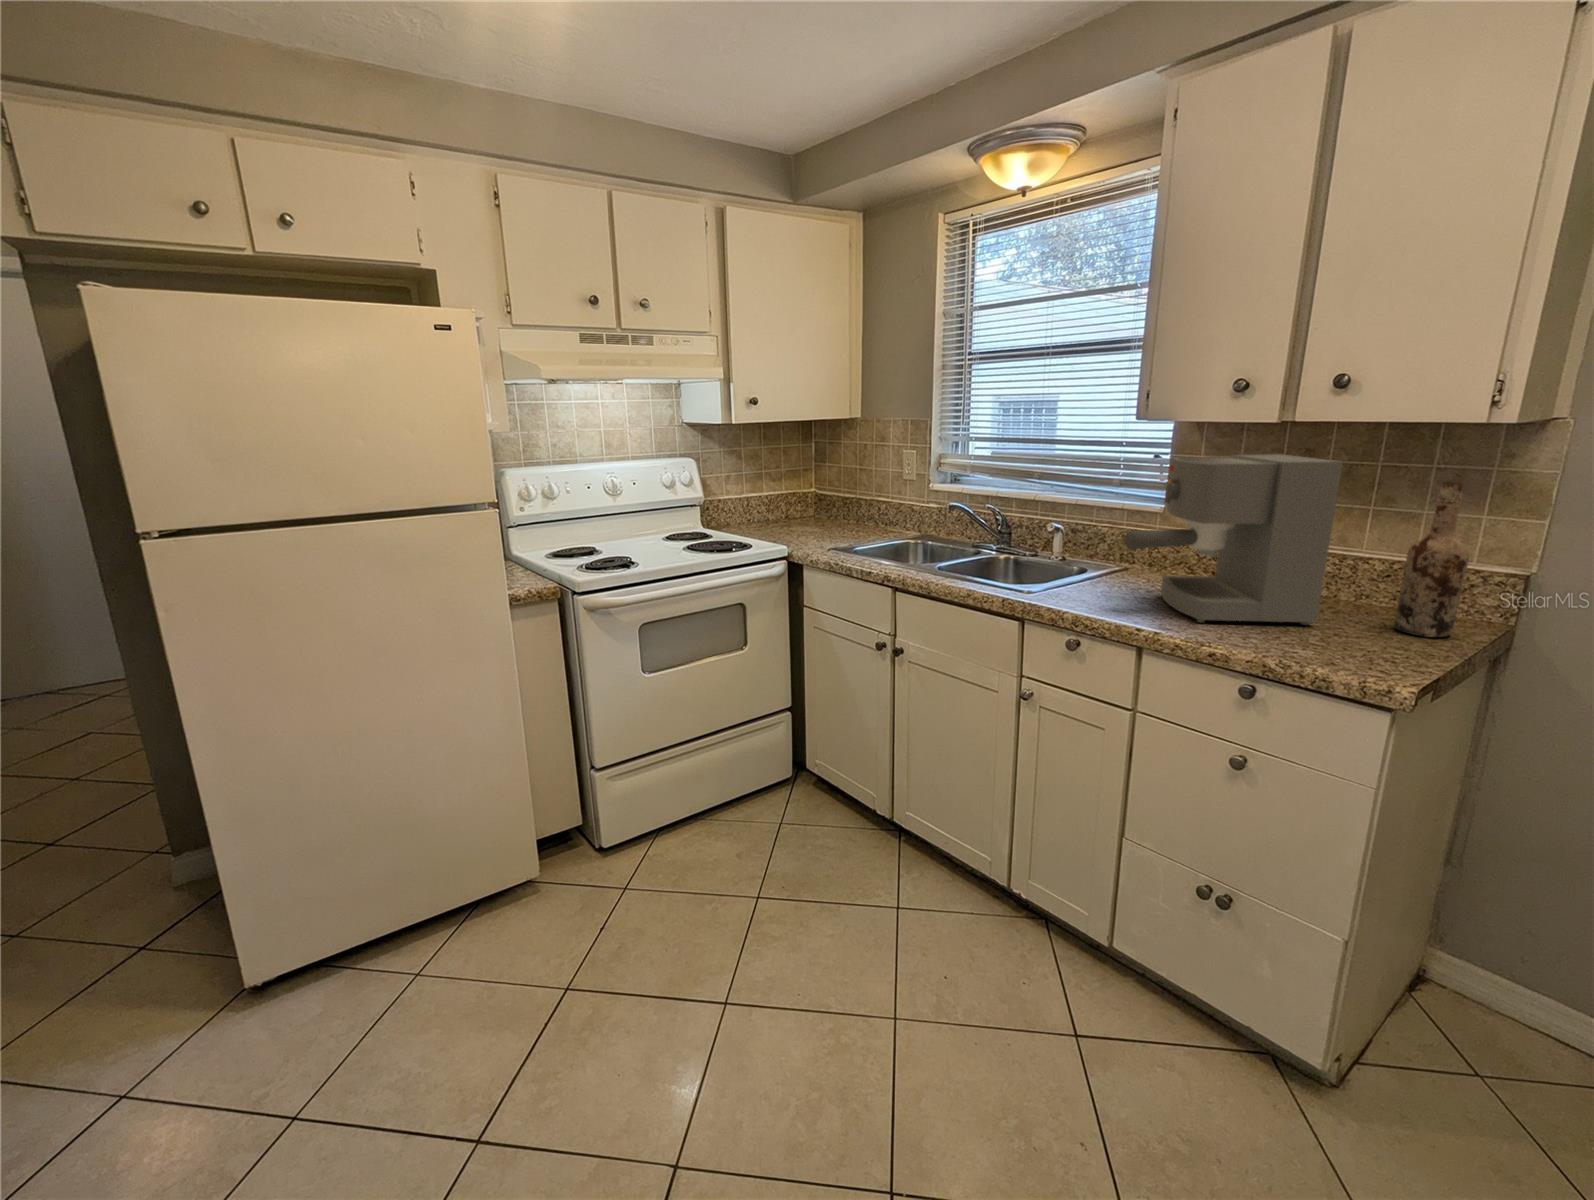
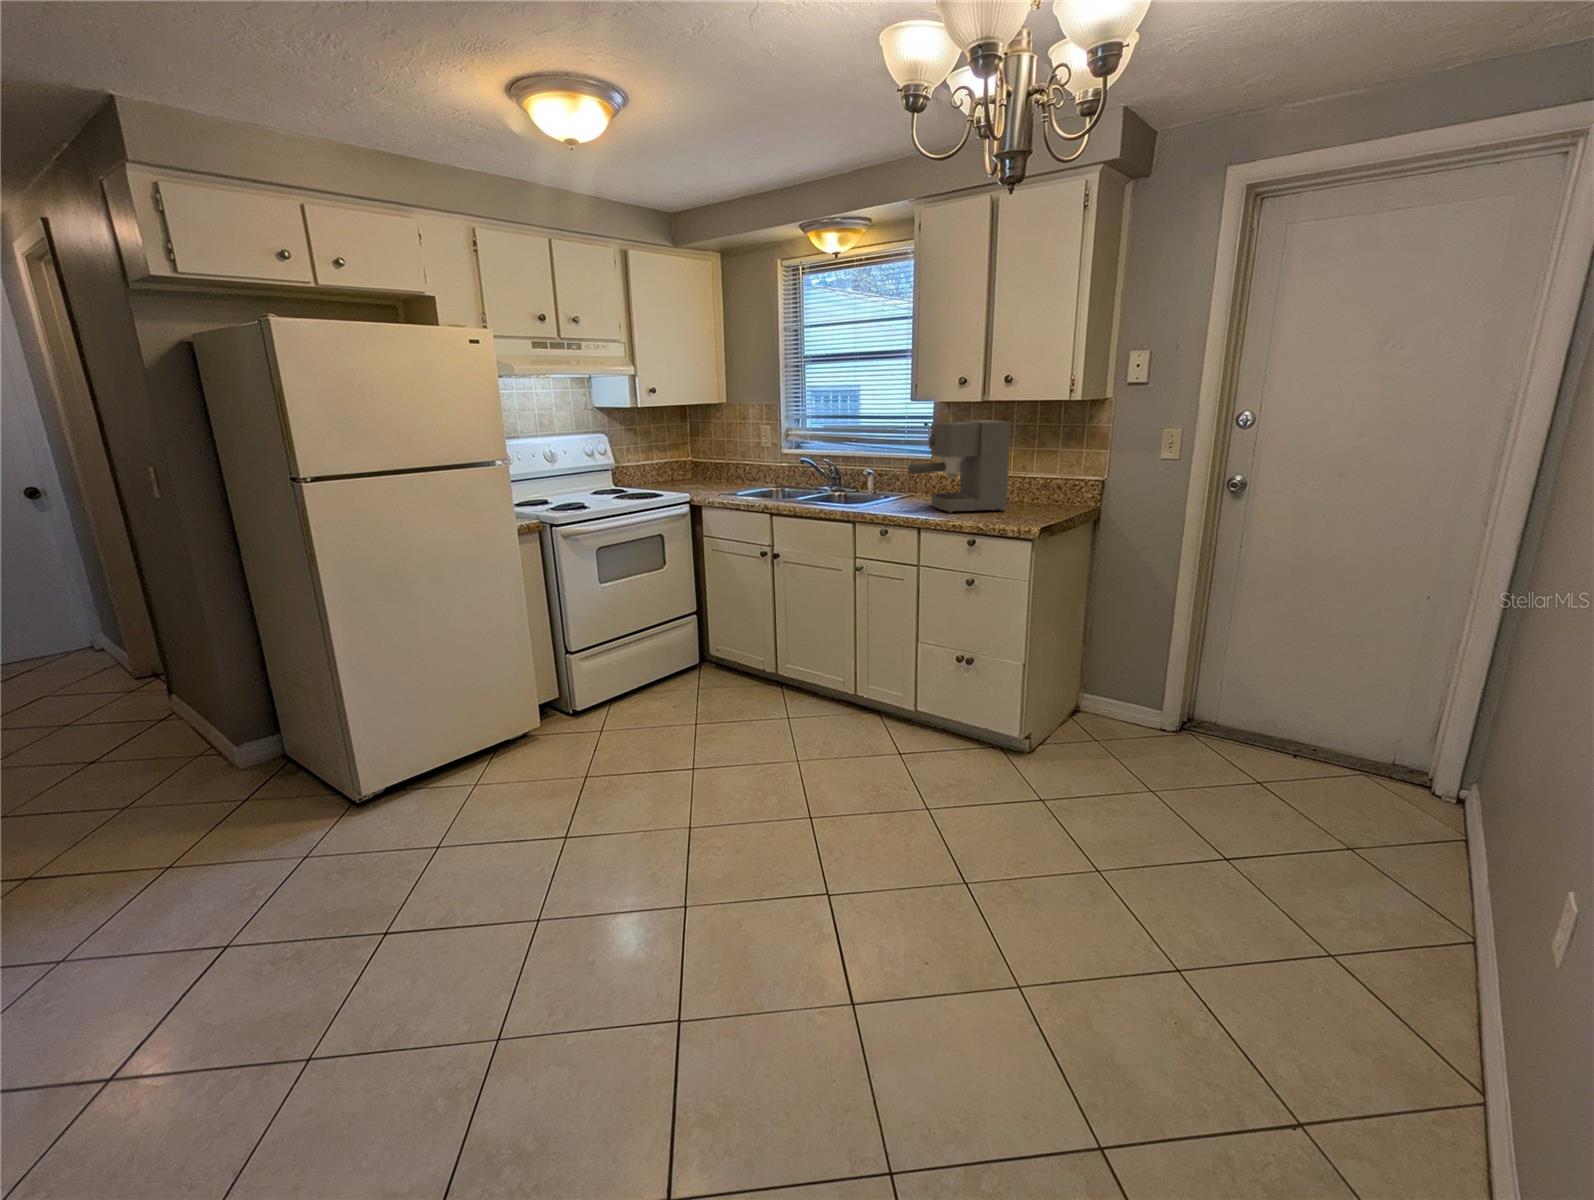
wine bottle: present [1394,482,1469,637] -> none [1043,432,1070,512]

